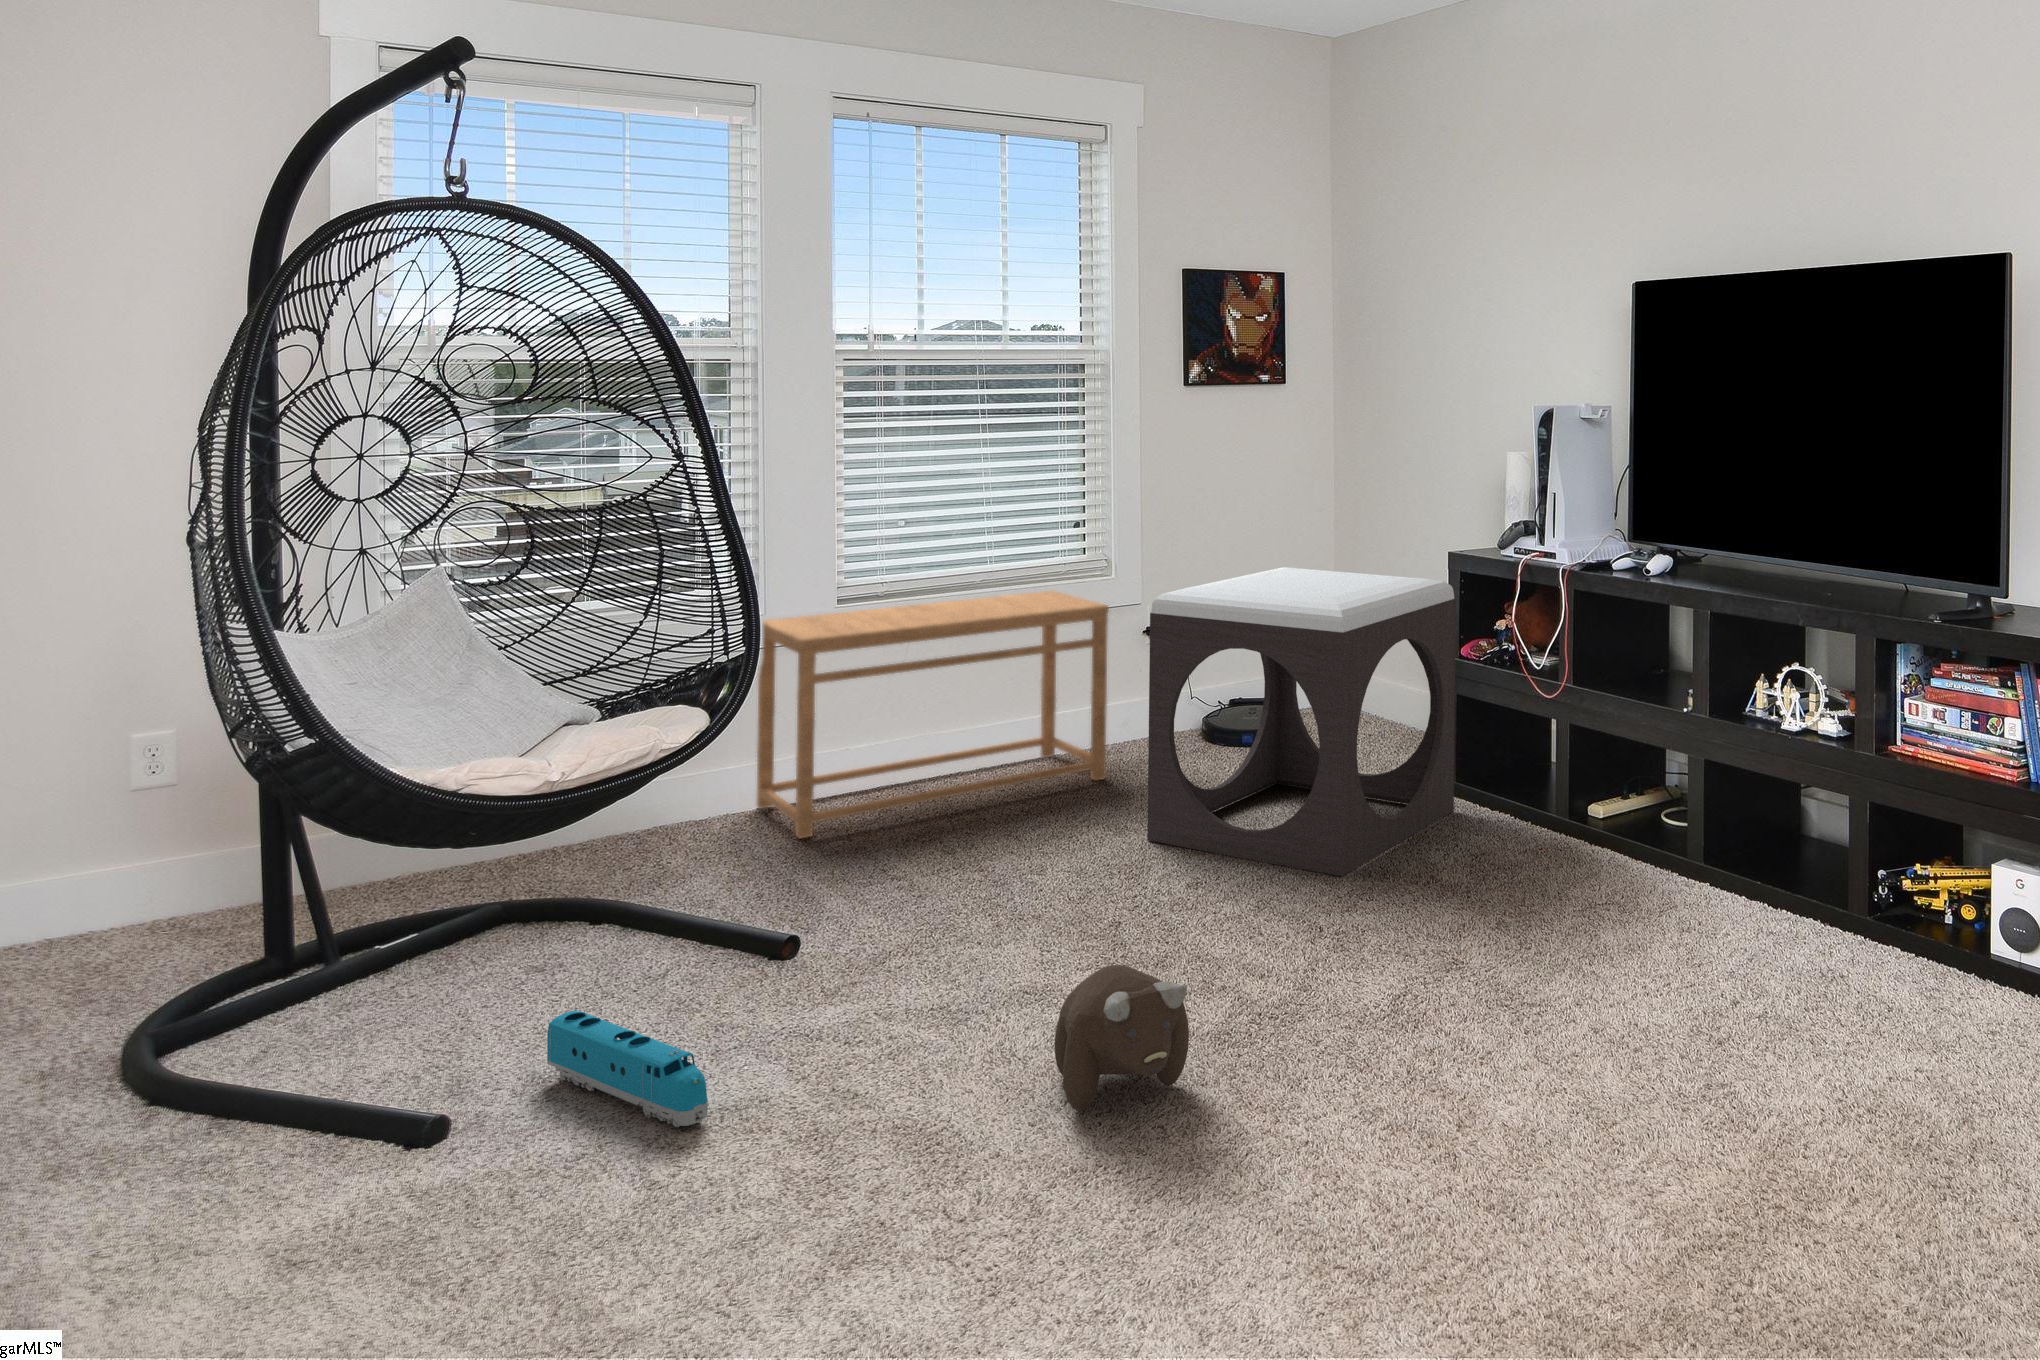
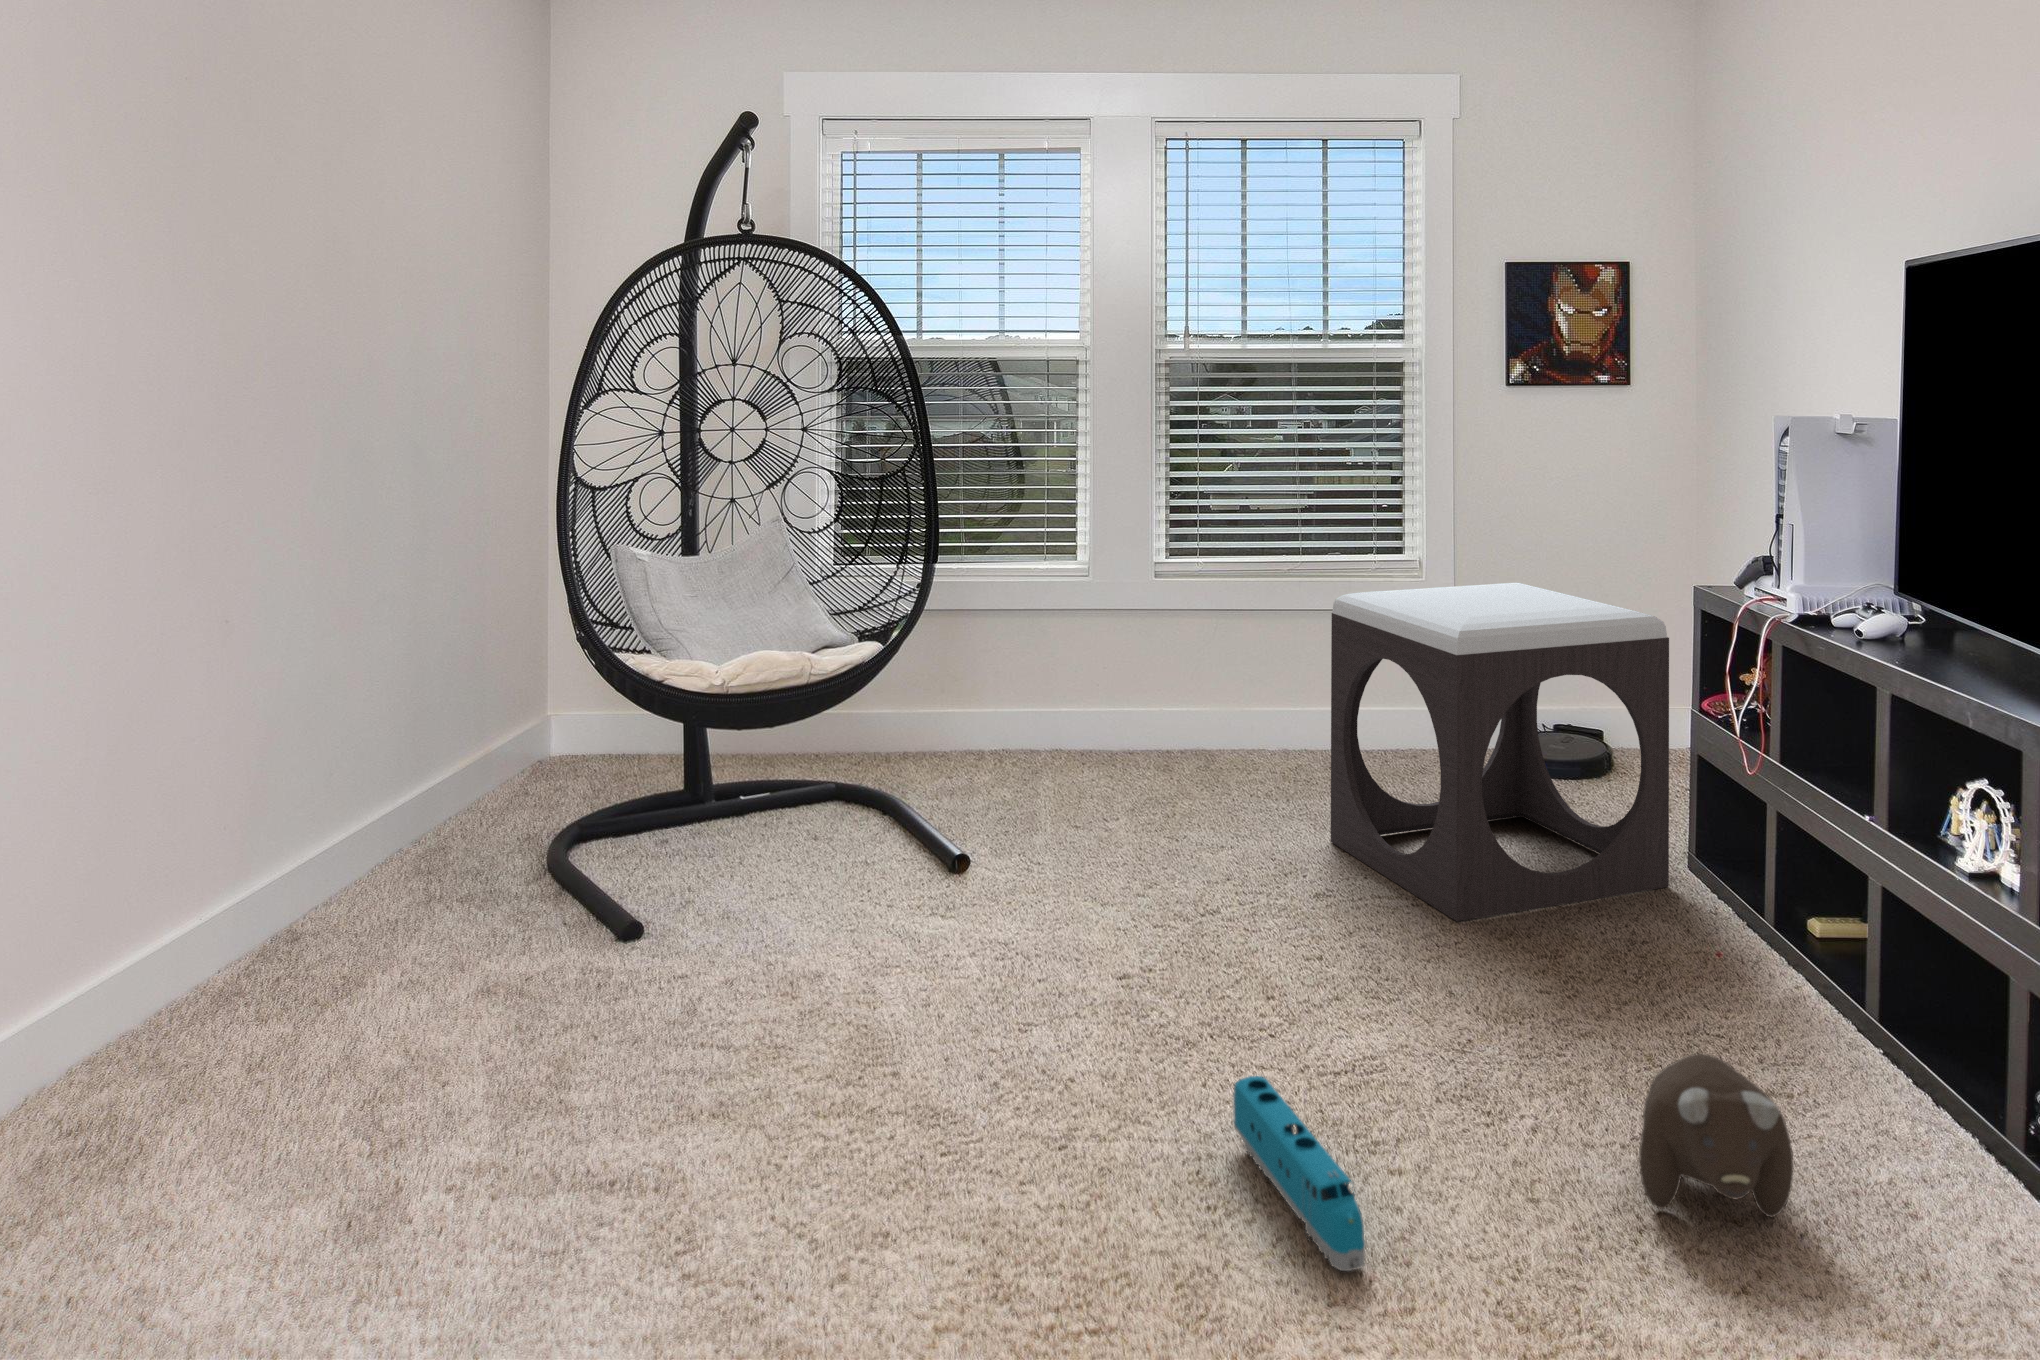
side table: present [756,591,1109,838] -> none [1081,584,1373,778]
plush toy: present [1055,965,1189,1111] -> present [1639,1053,1793,1217]
toy train: present [547,1011,708,1127] -> present [1233,1076,1365,1271]

